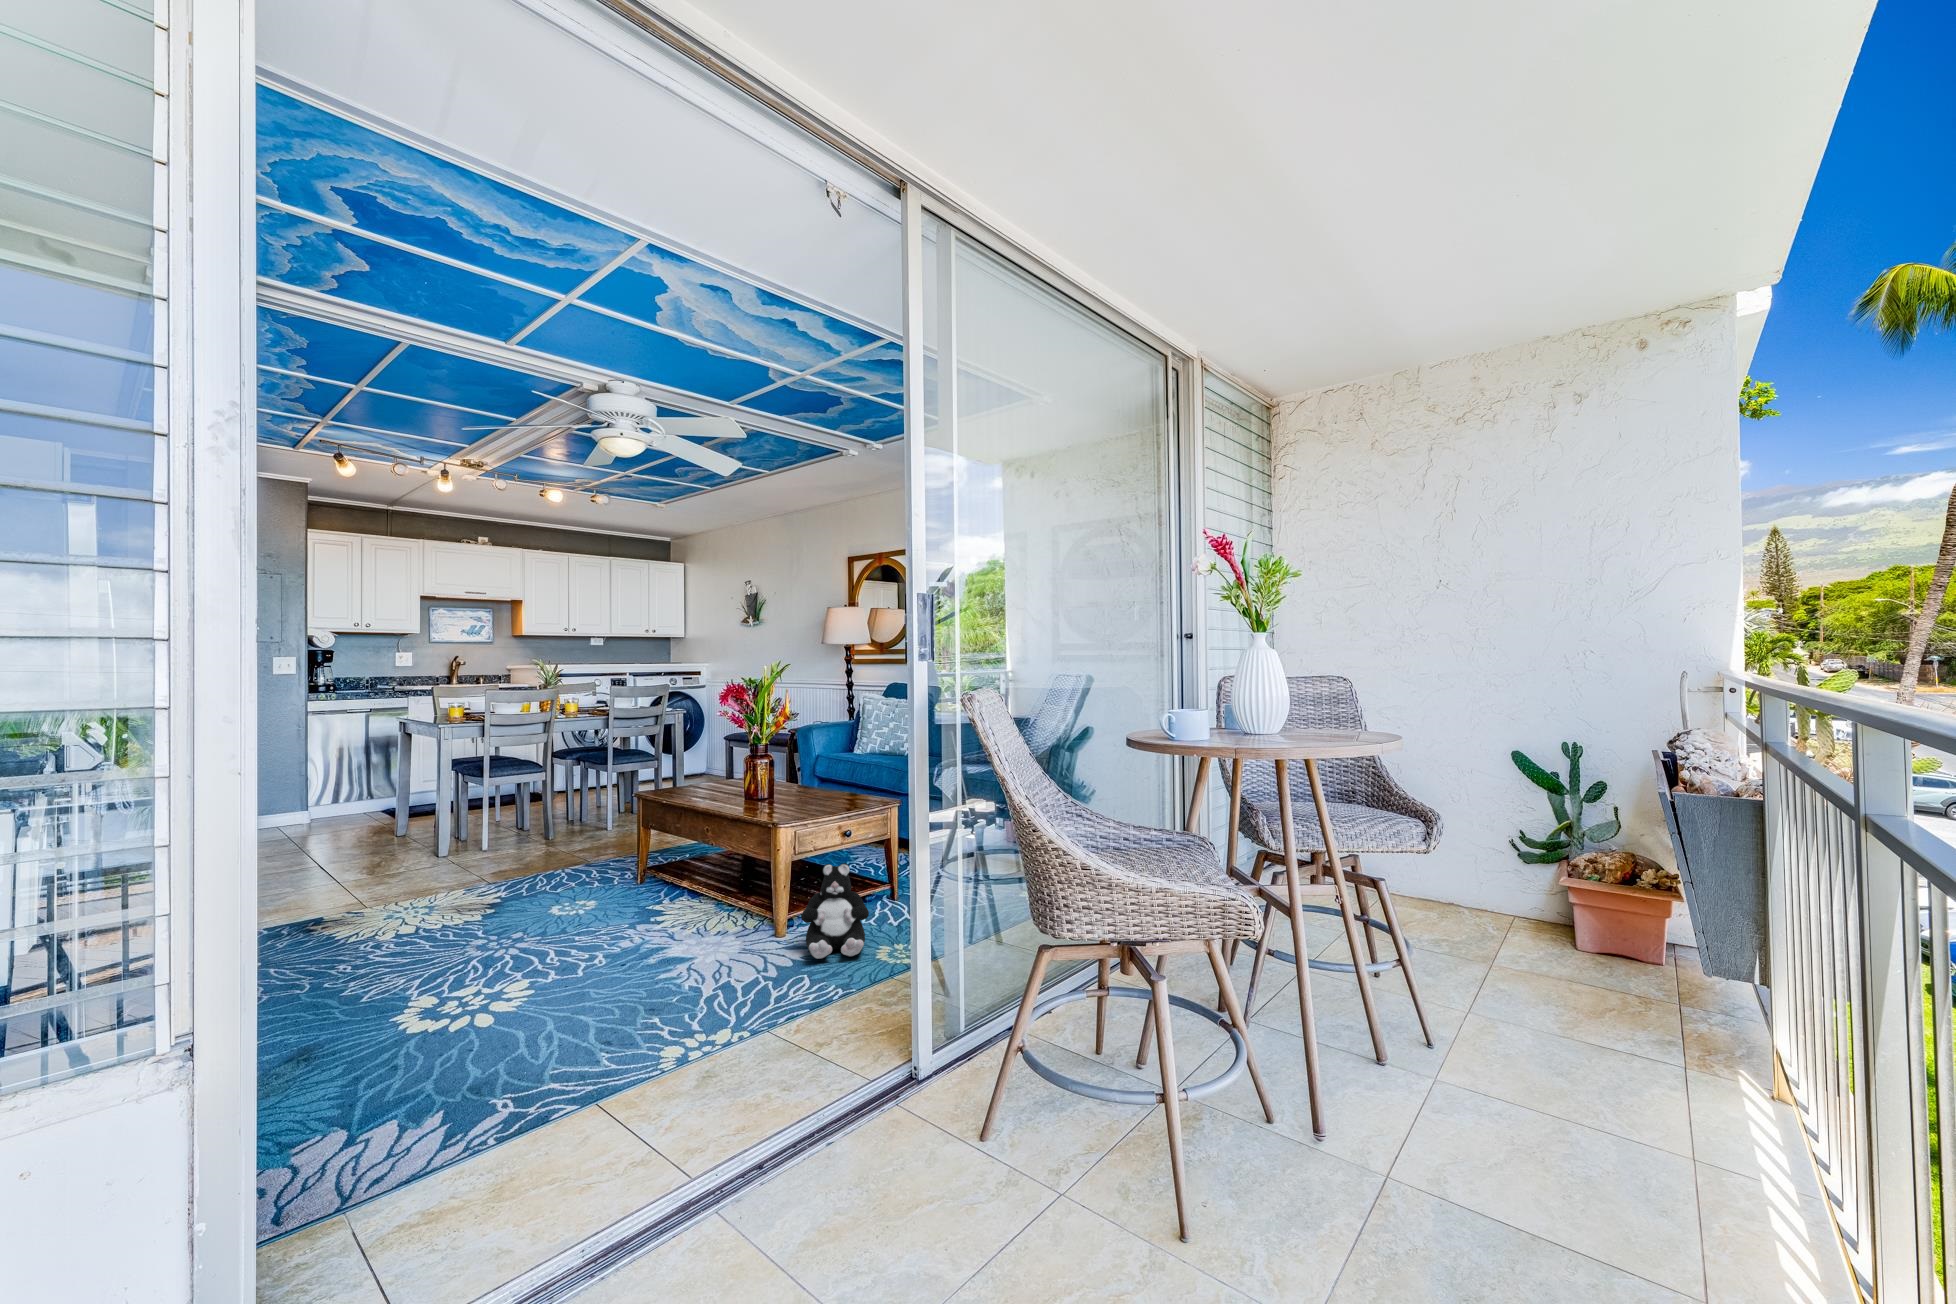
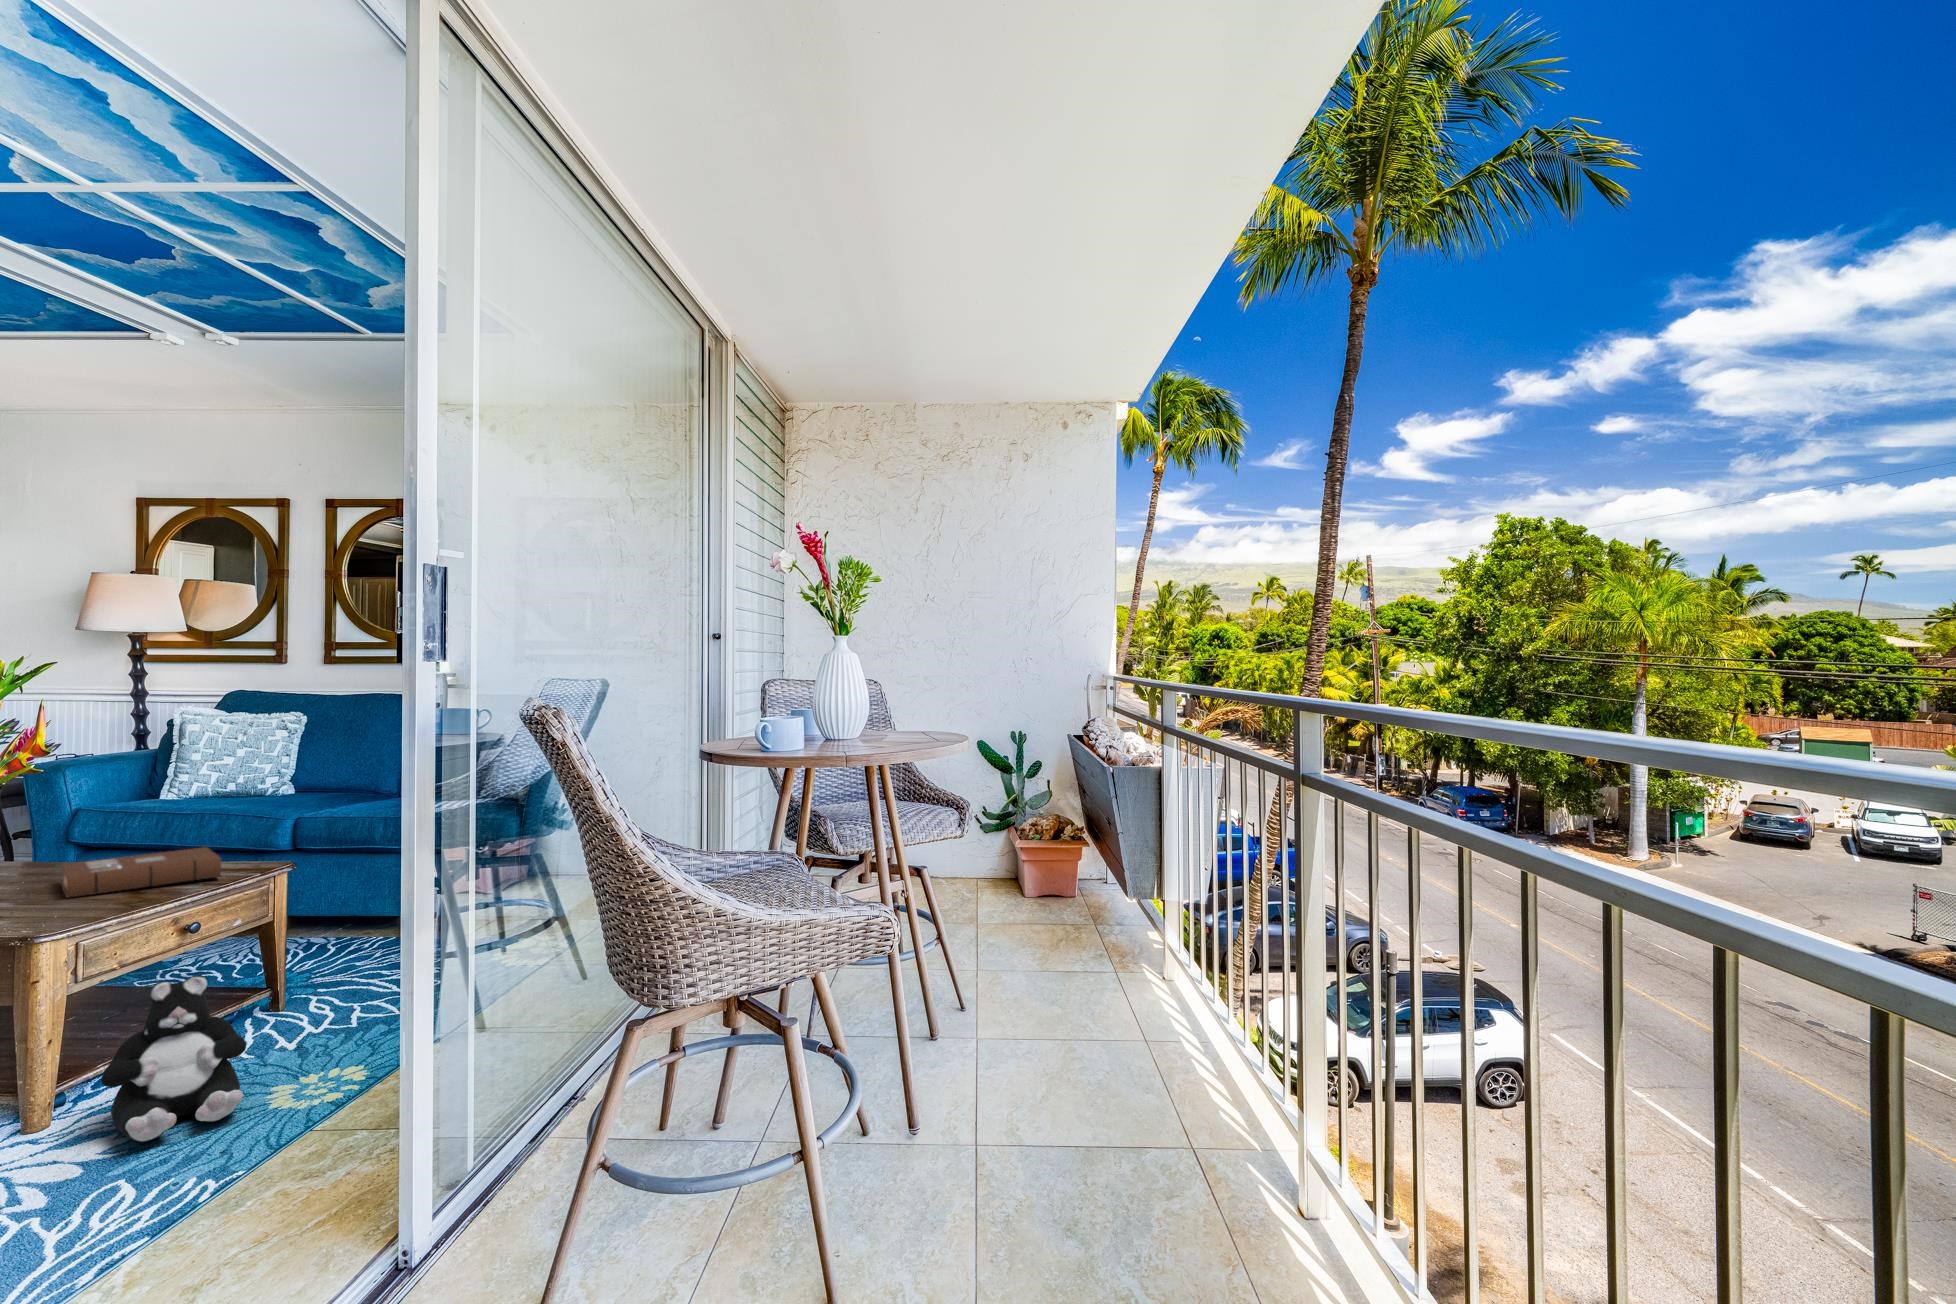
book: none [795,784,866,807] -> present [61,847,221,898]

